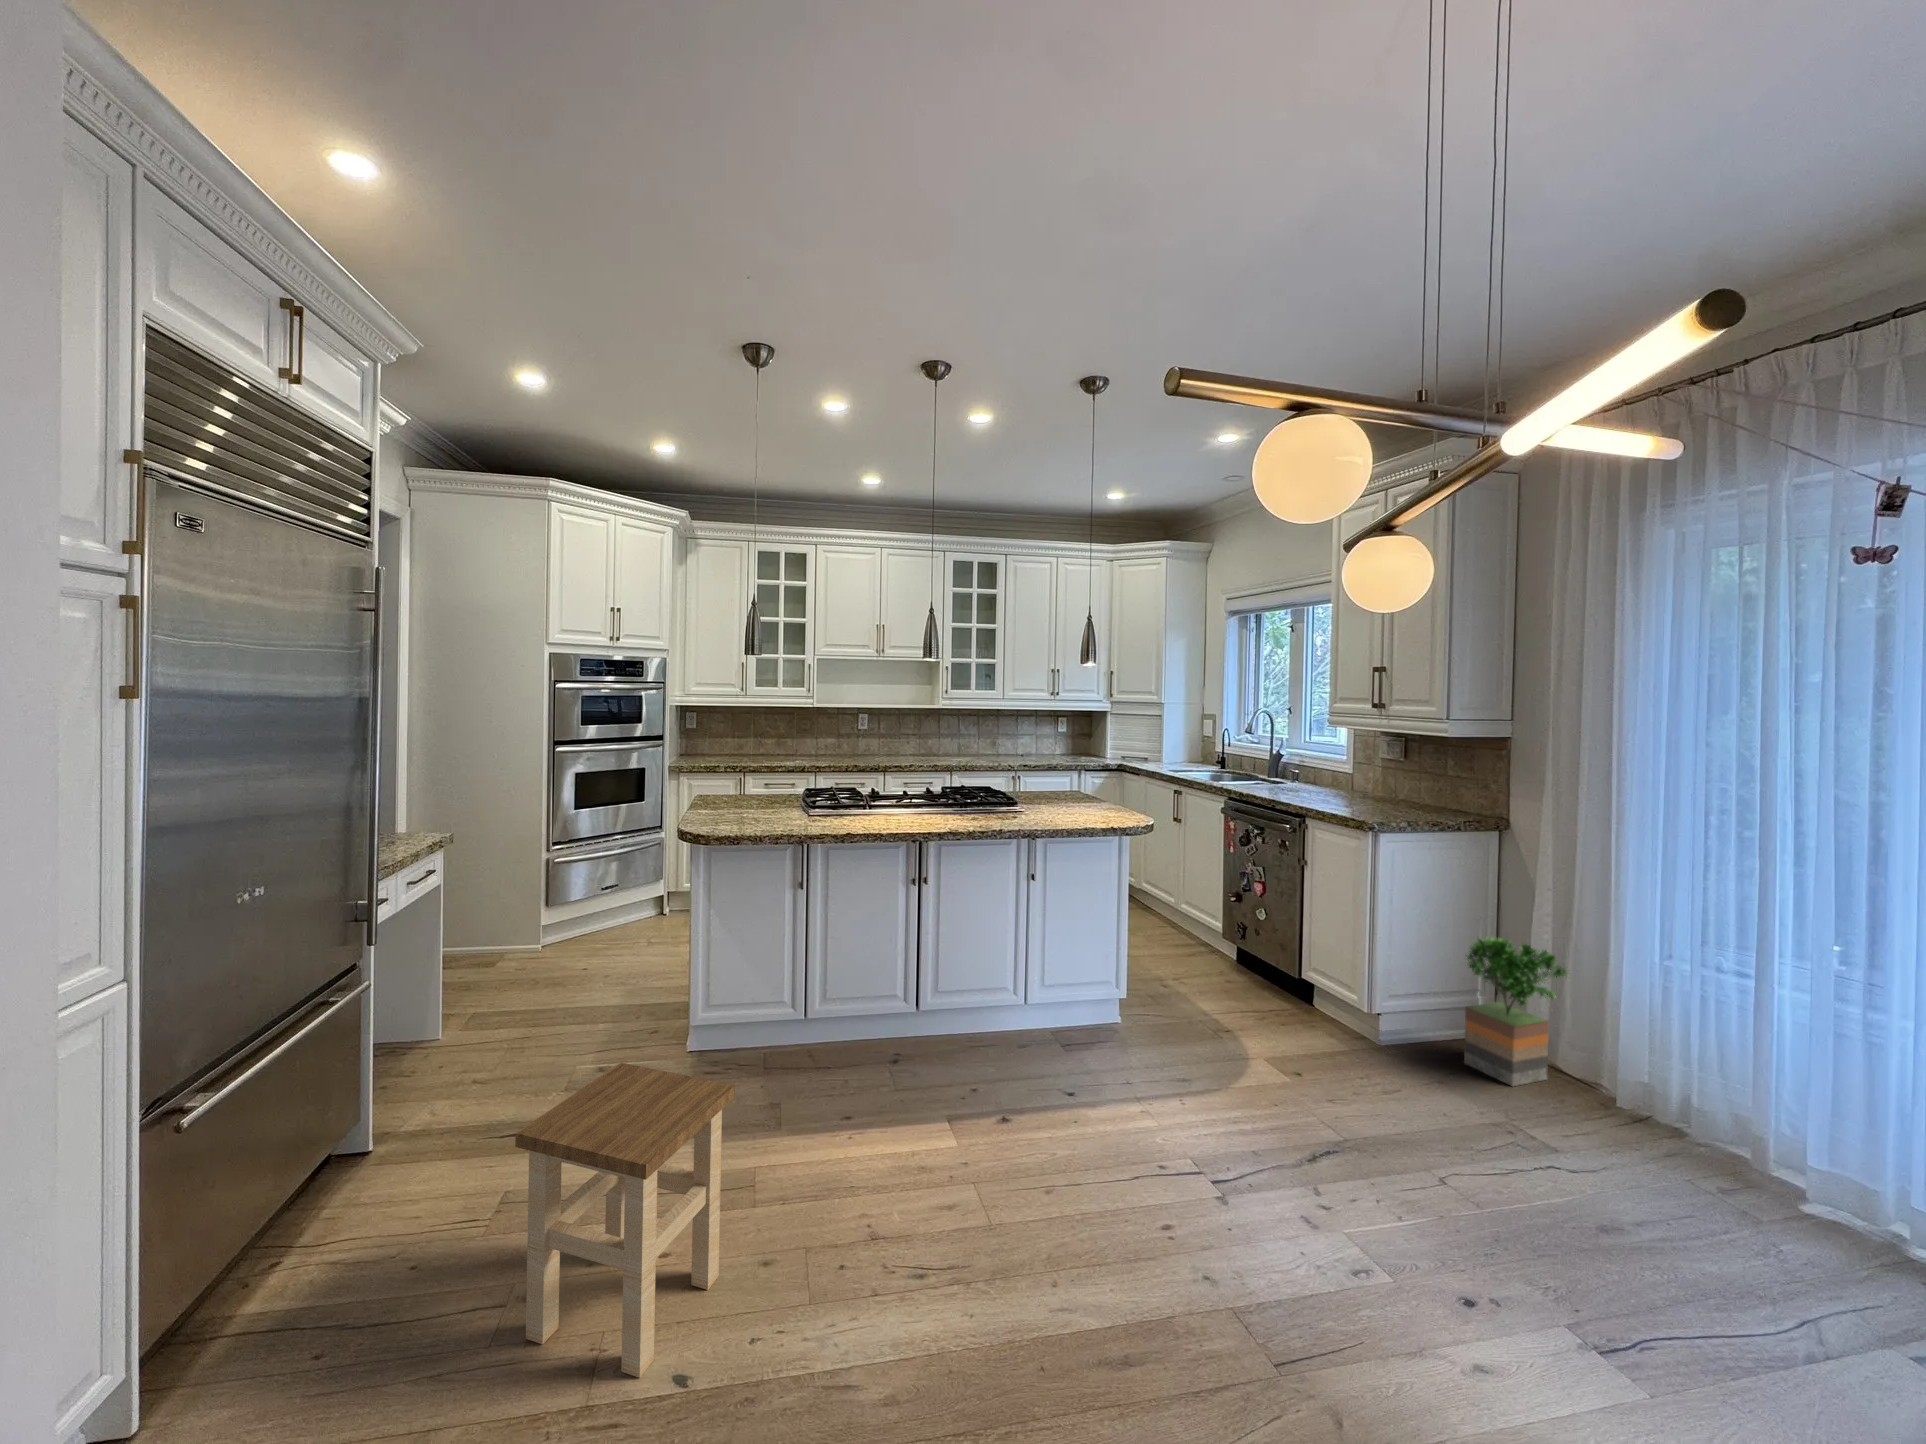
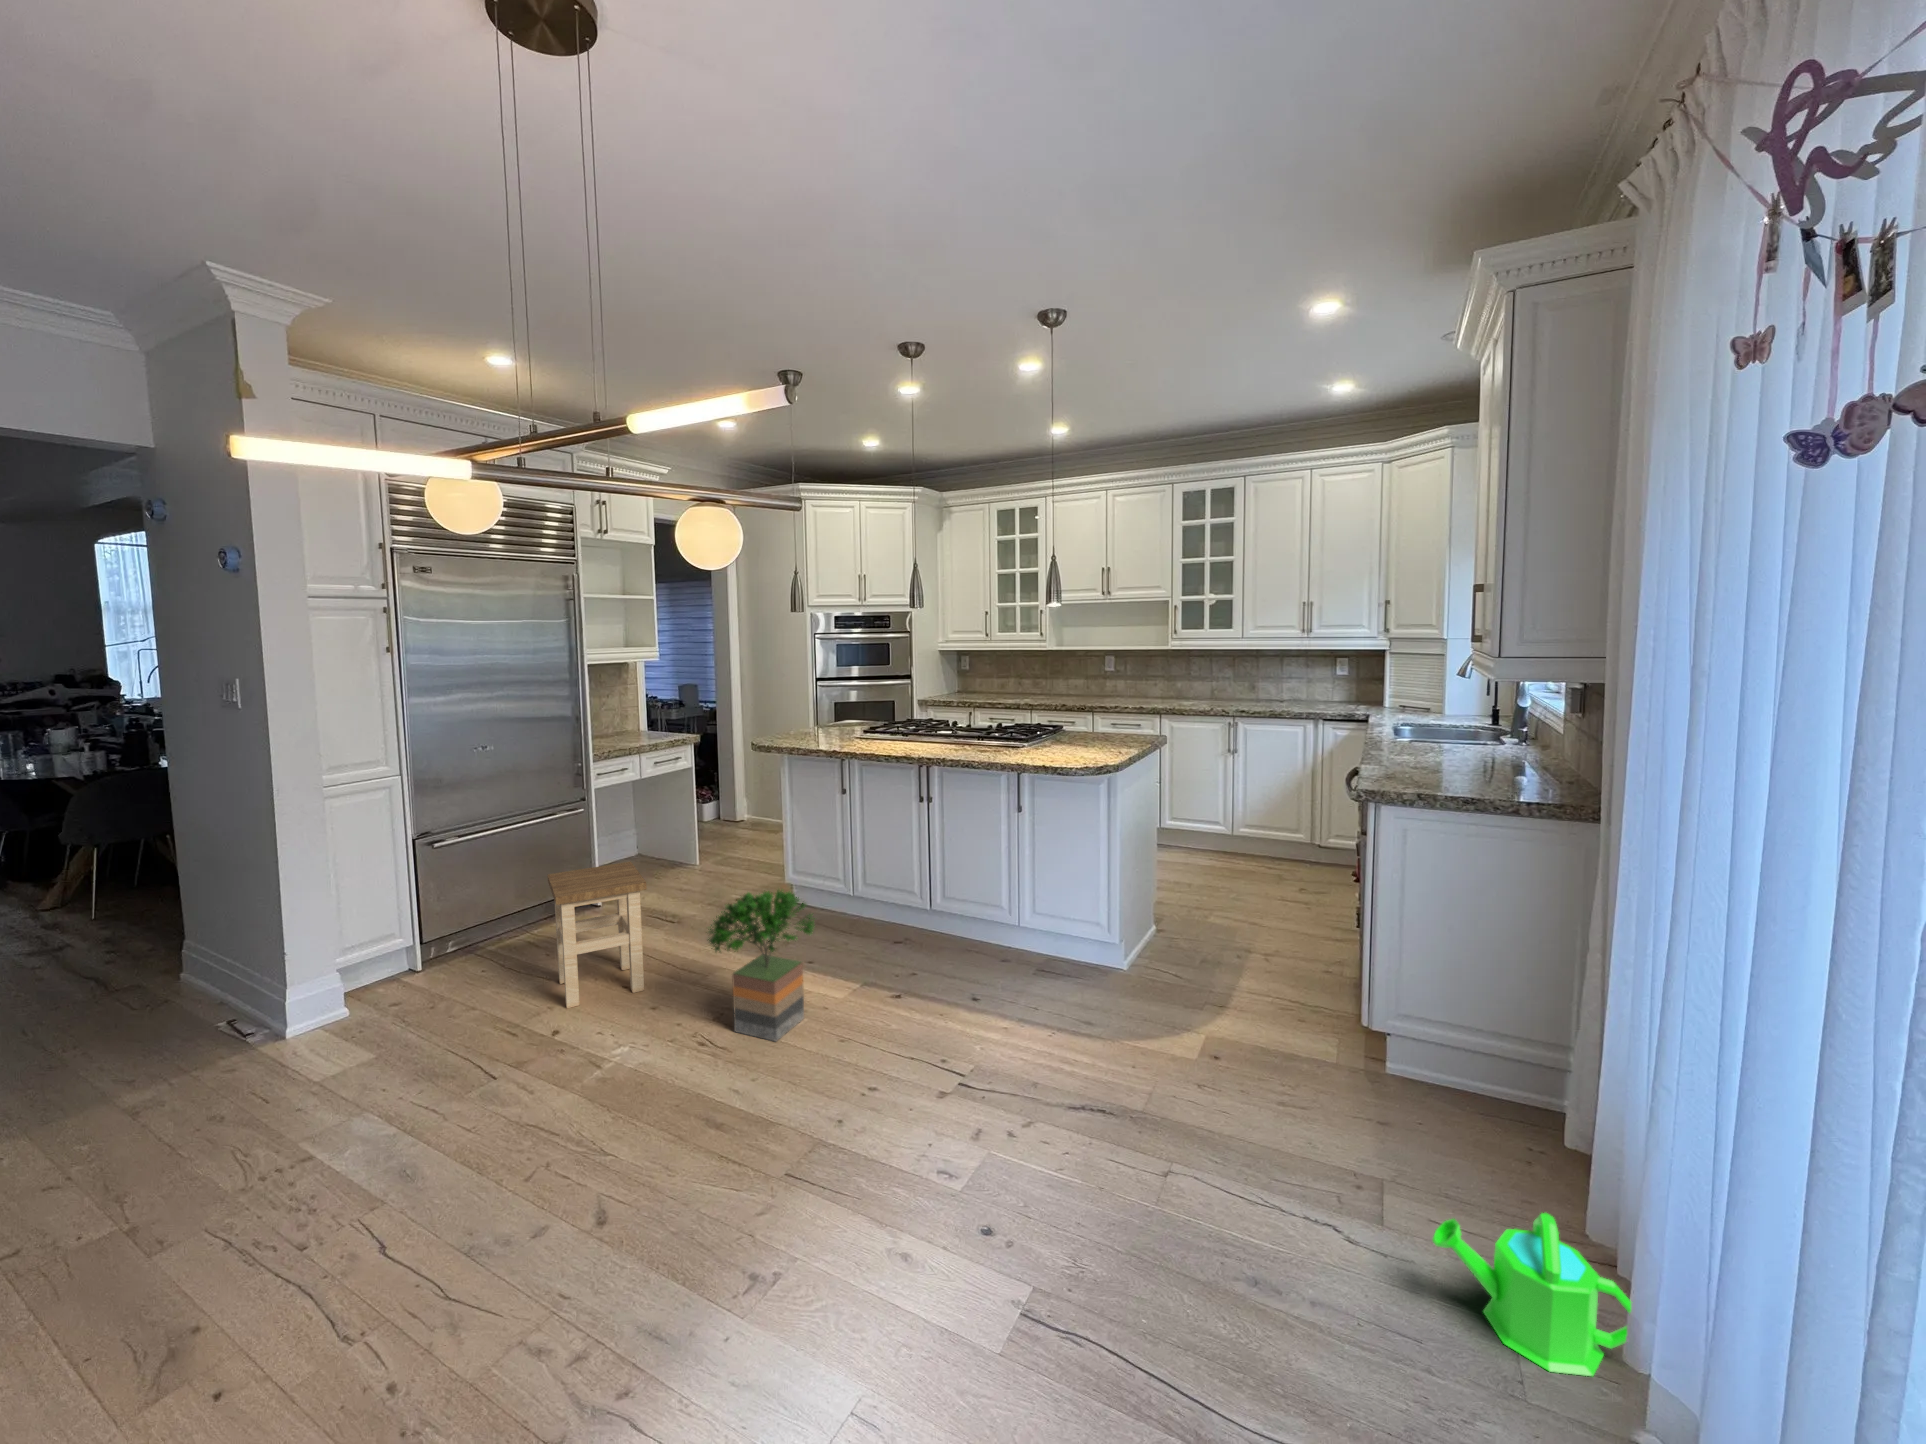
potted tree: present [1464,937,1568,1086] -> present [708,890,815,1041]
watering can: none [1671,1098,1779,1207] -> present [1433,1213,1631,1376]

